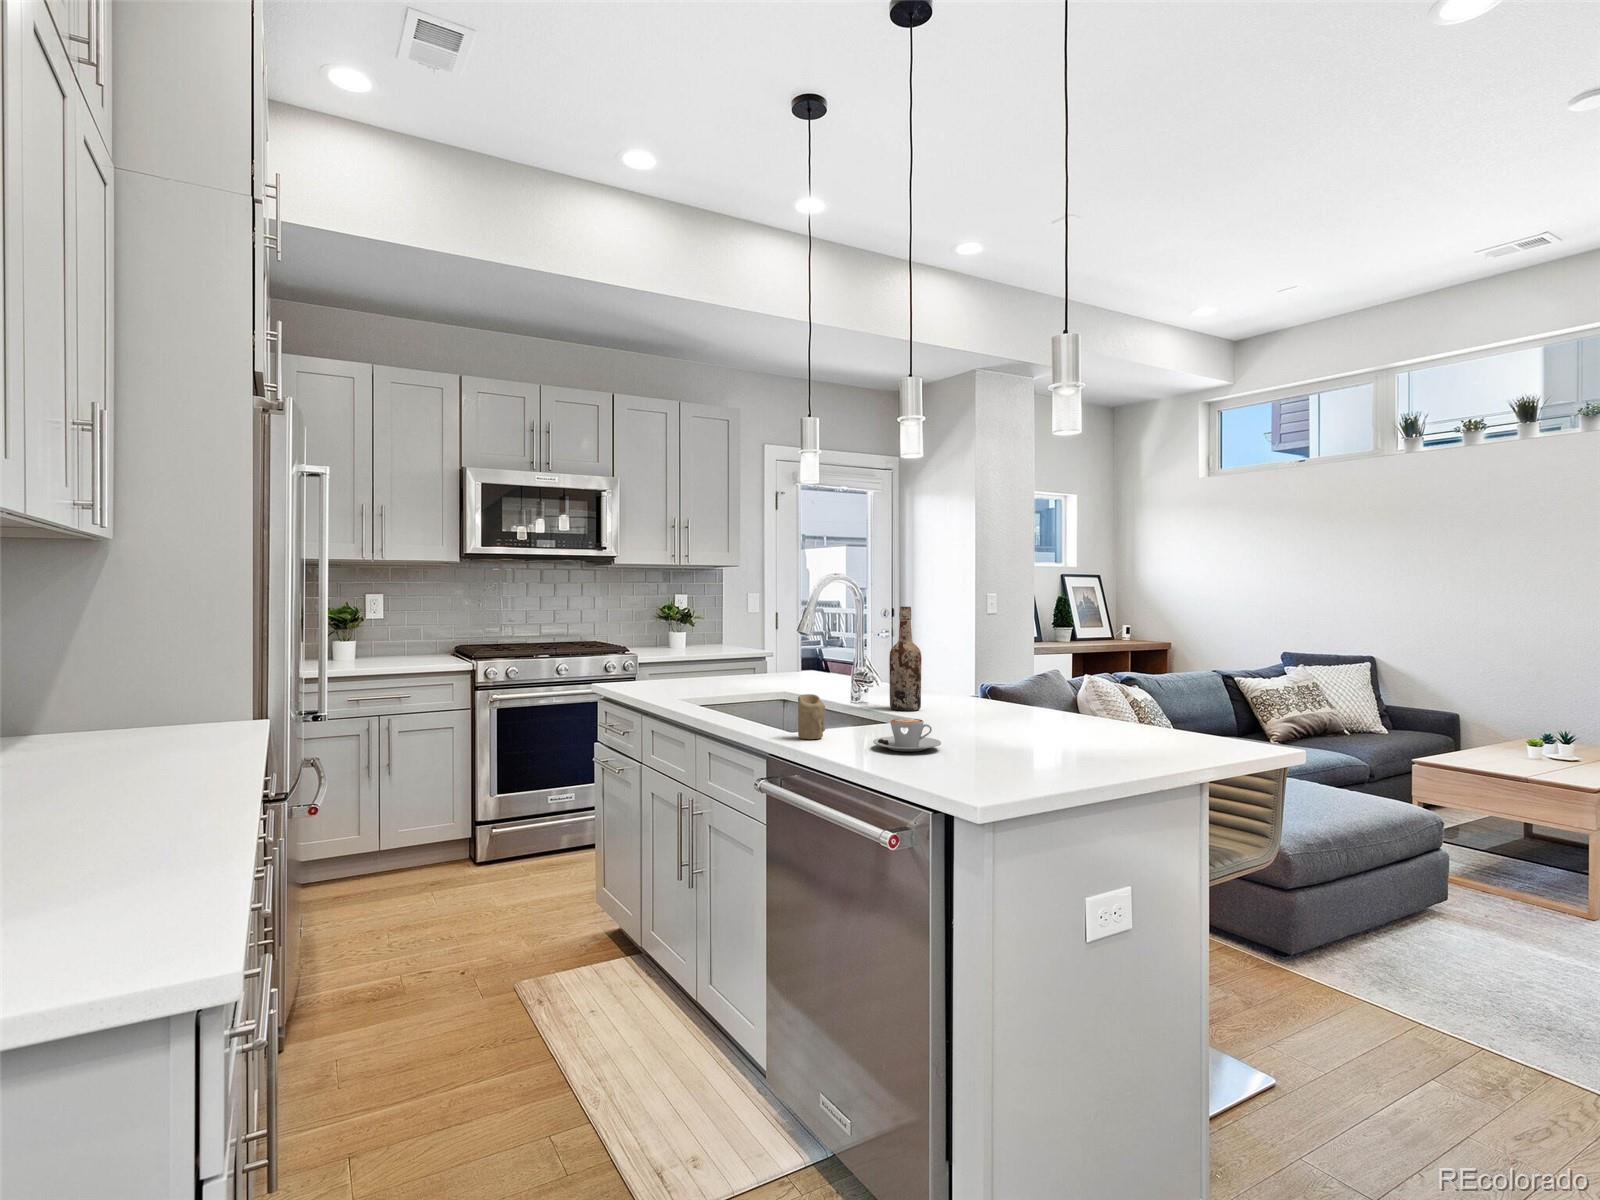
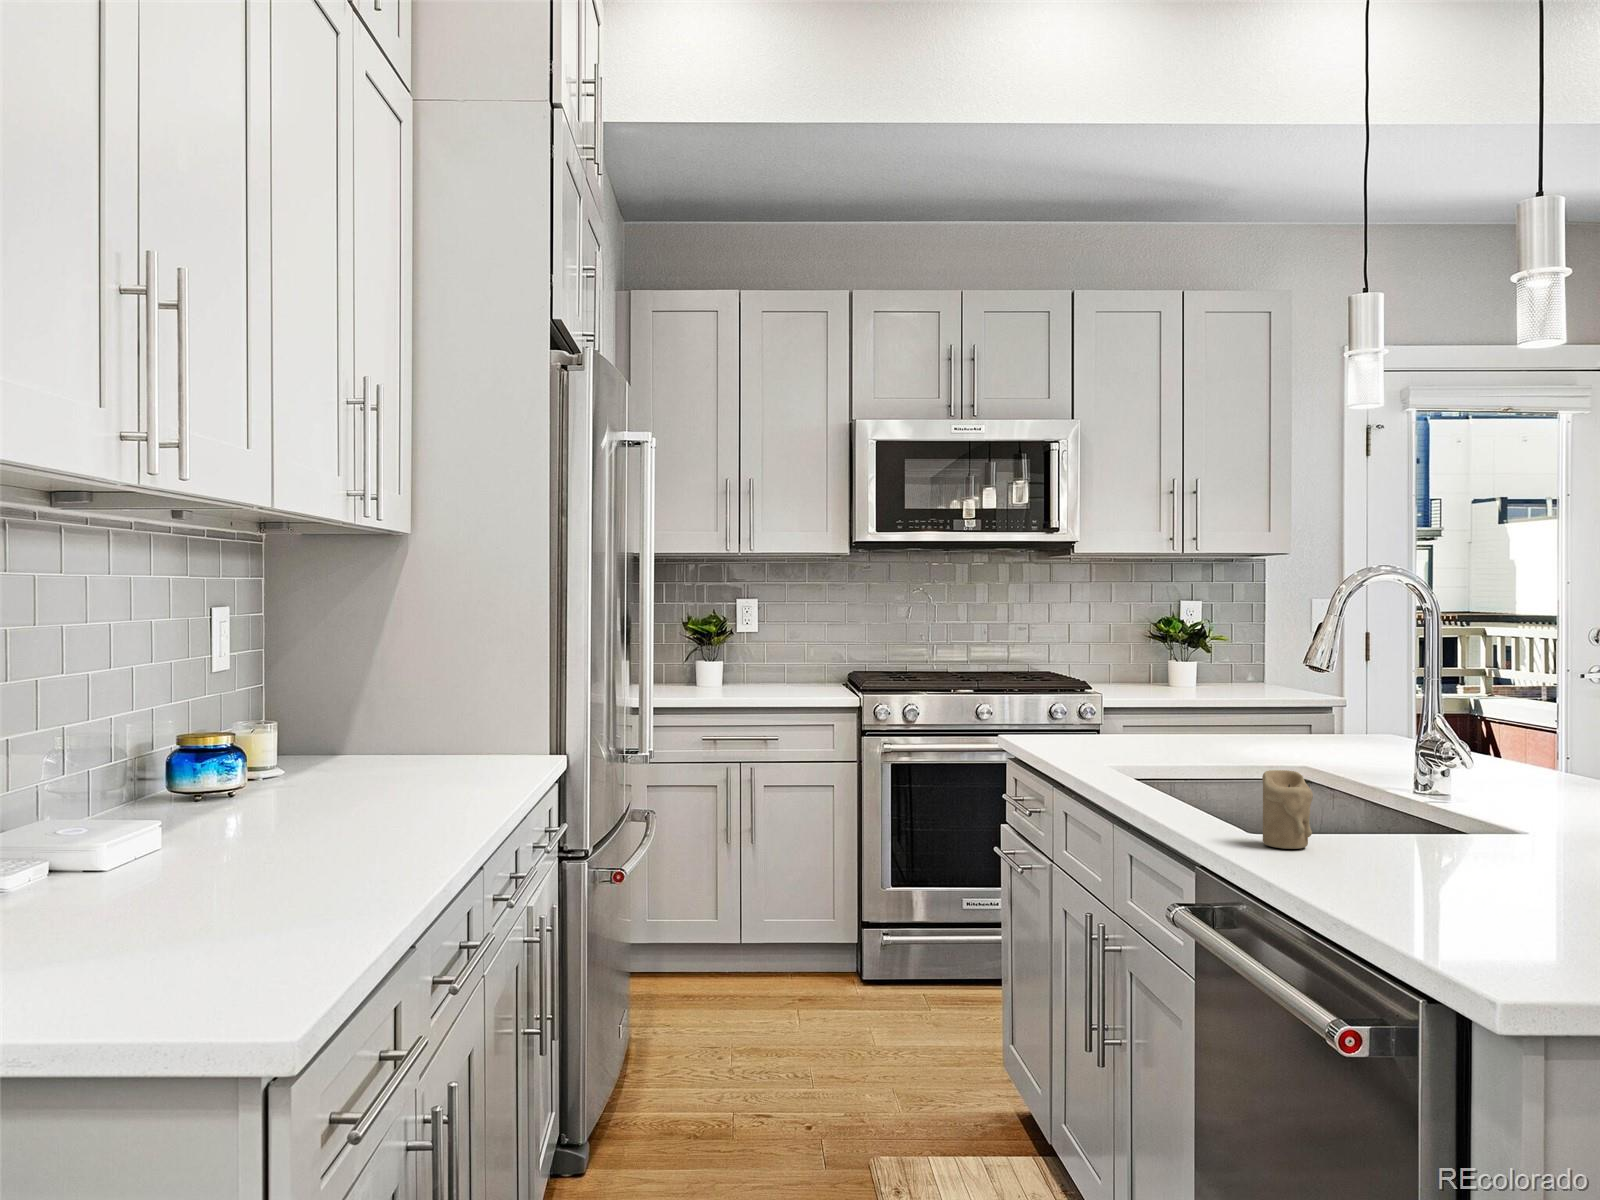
wine bottle: present [889,607,921,711] -> none [1483,622,1548,813]
coffee cup: present [873,718,941,752] -> none [1389,825,1528,888]

